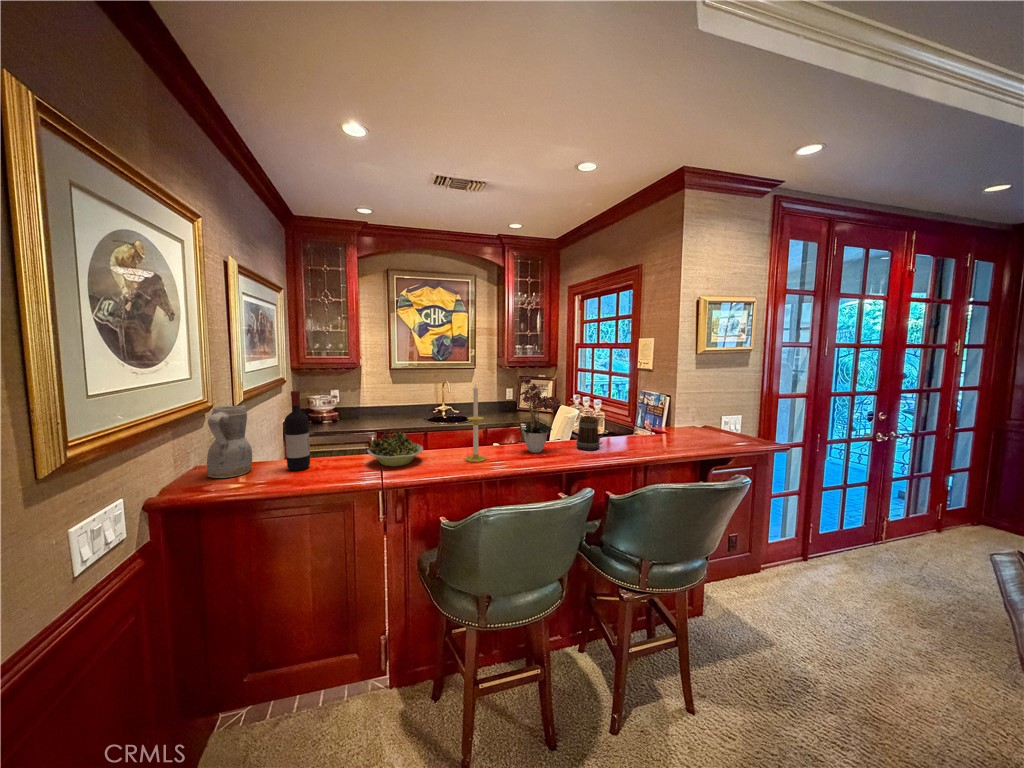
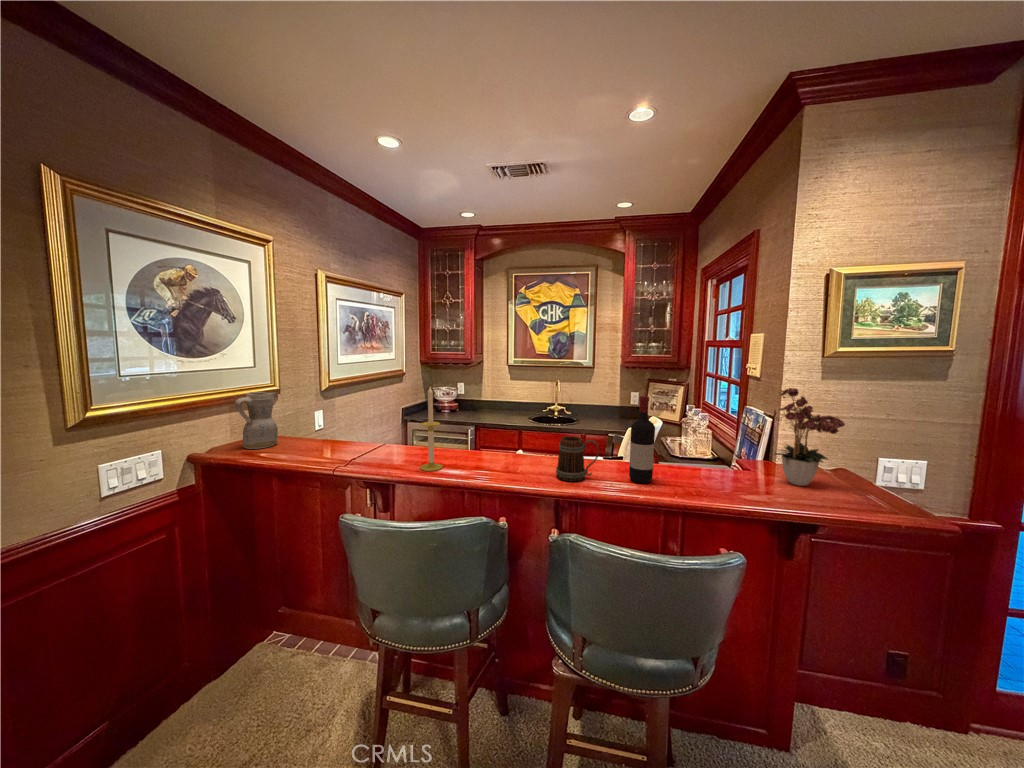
flower arrangement: present [515,377,561,453] -> present [773,388,845,486]
wine bottle: present [285,391,310,471] -> present [629,396,655,483]
bowl: present [367,433,423,466] -> none [339,426,395,461]

